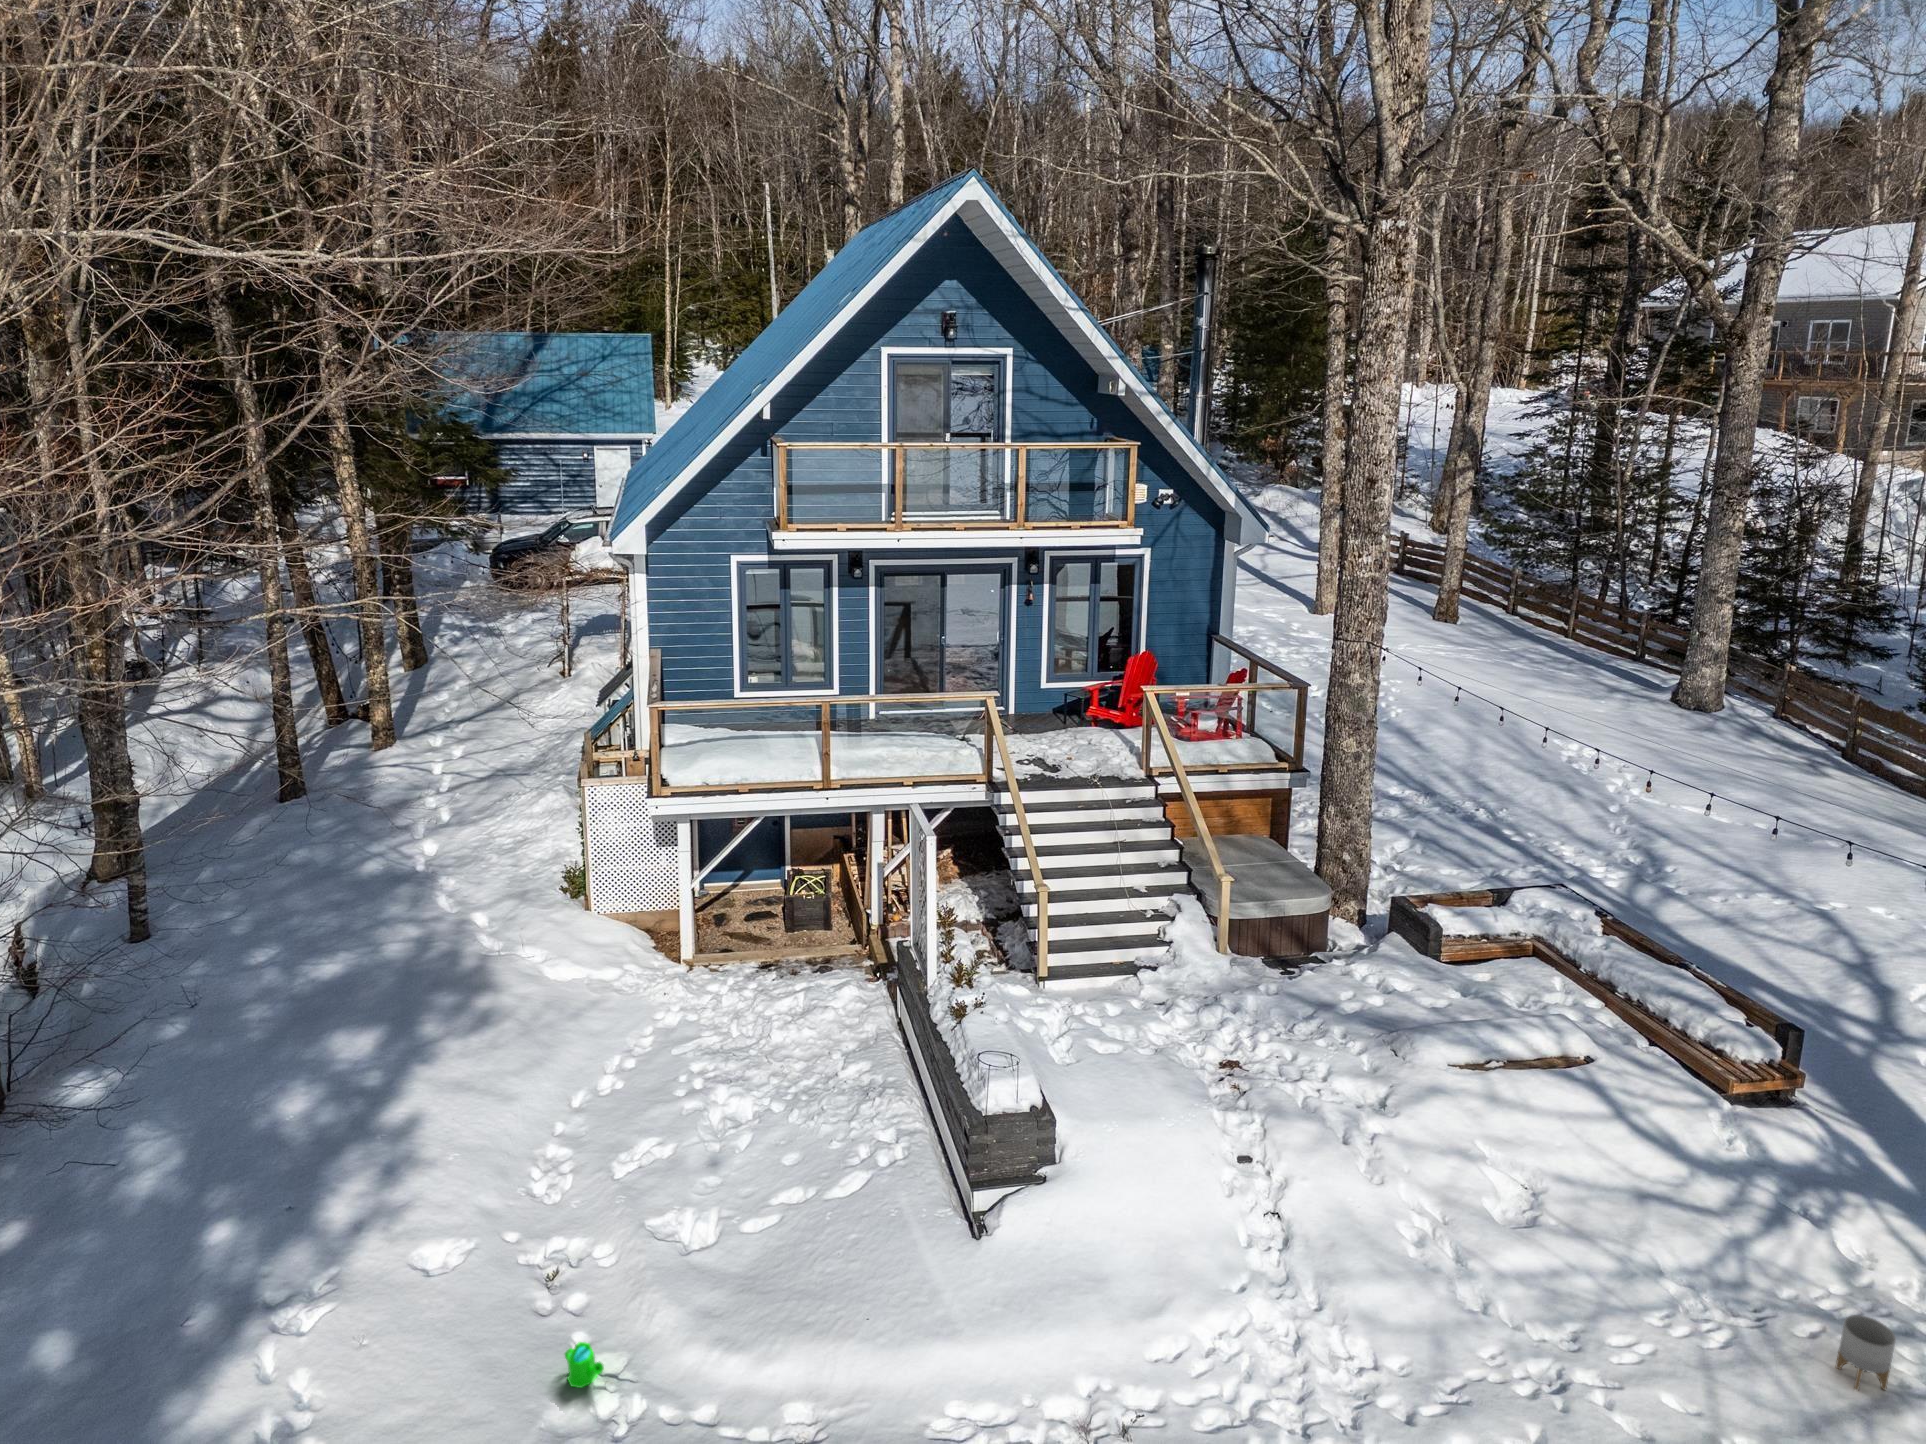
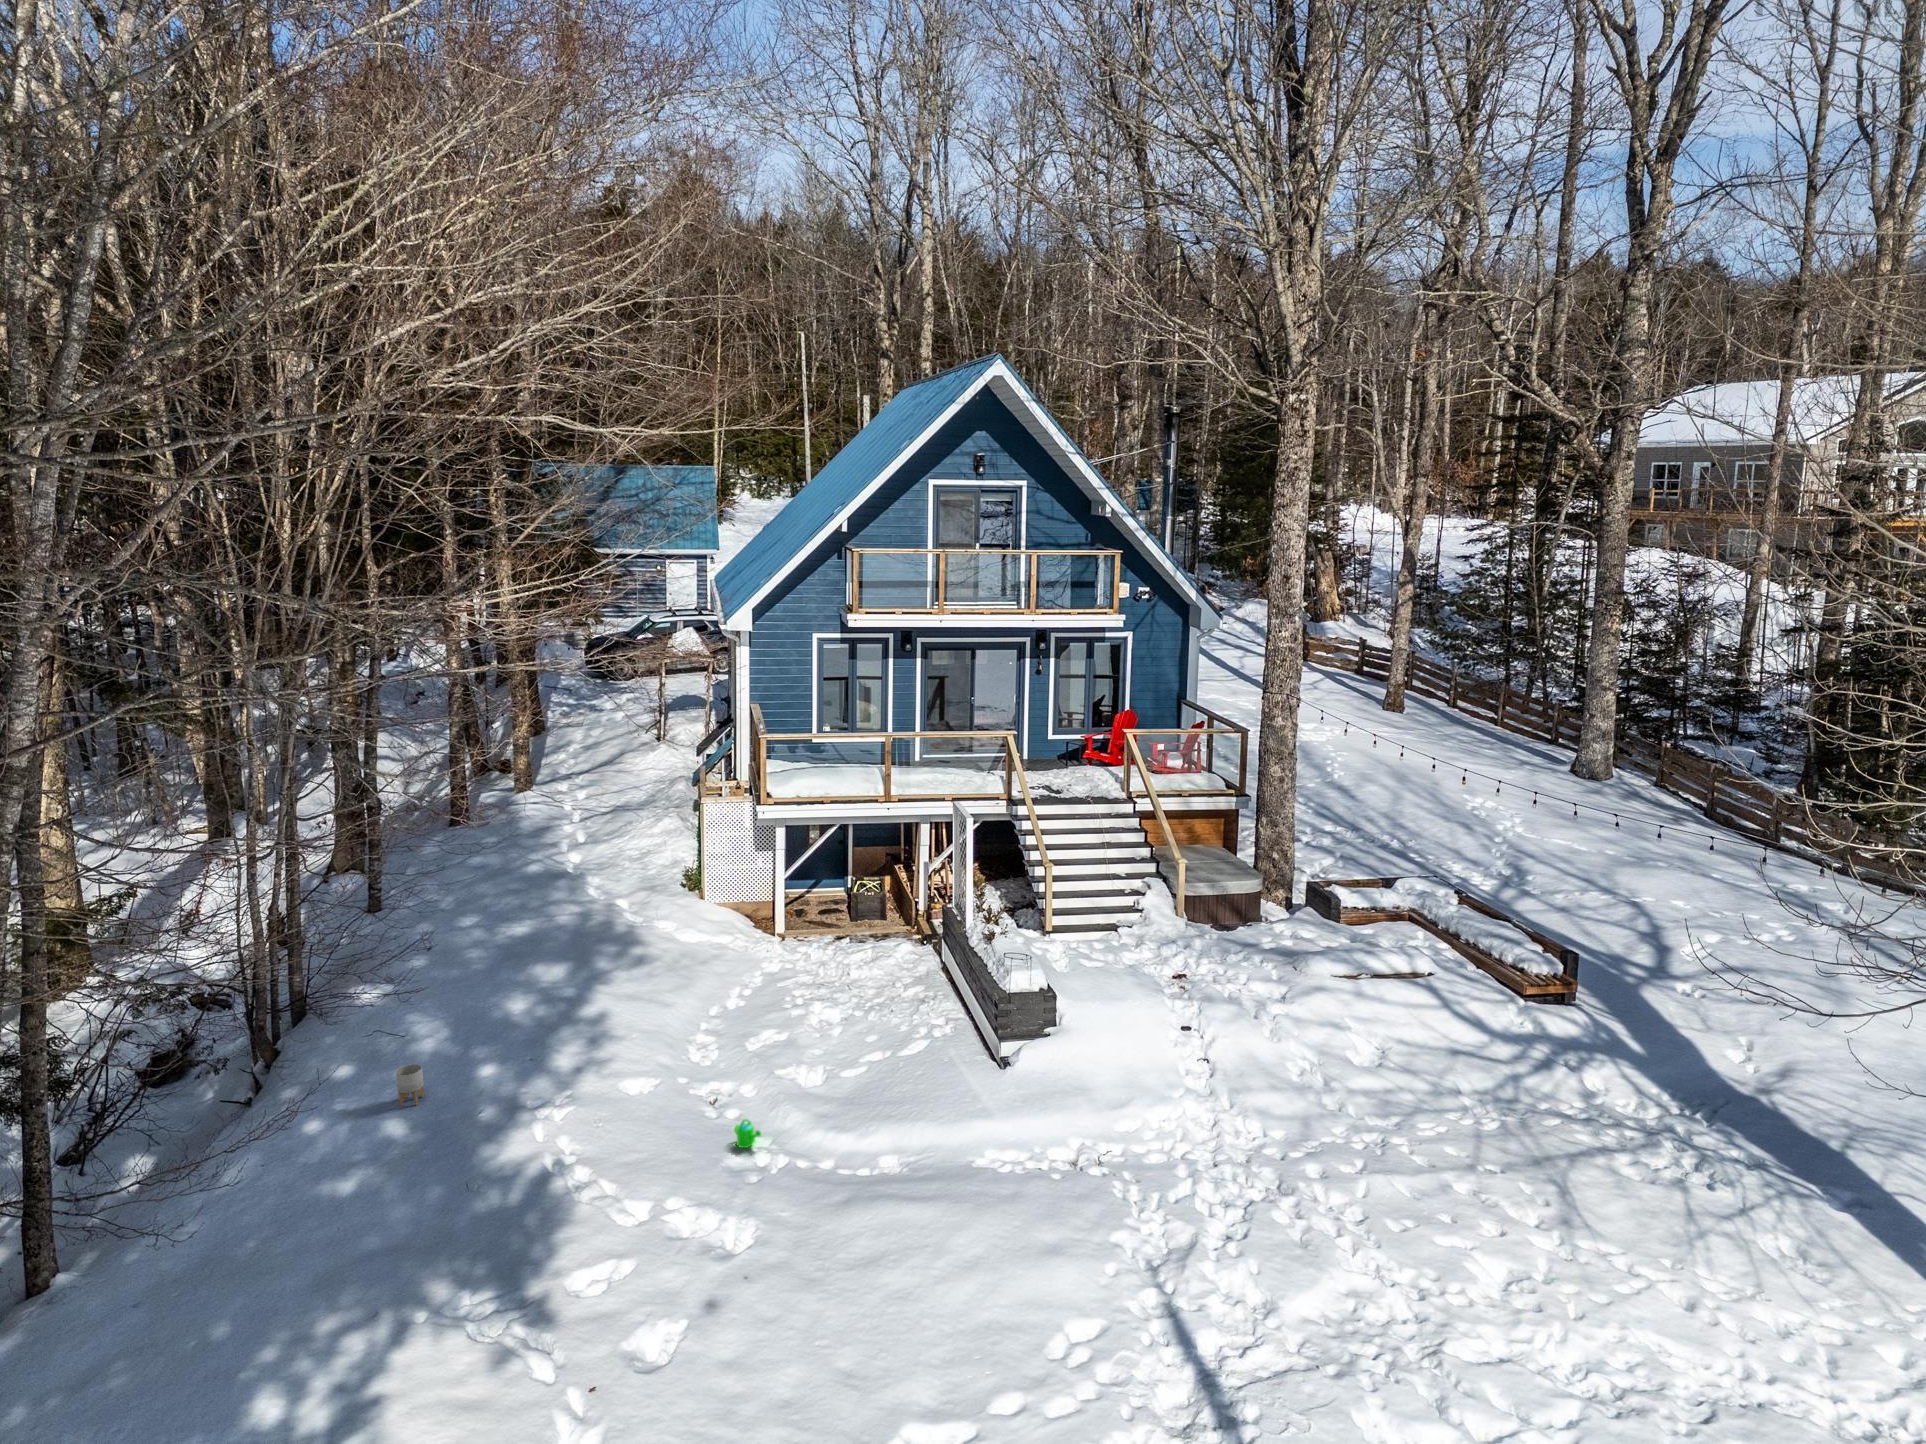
planter: present [1836,1315,1896,1390] -> present [396,1064,424,1106]

